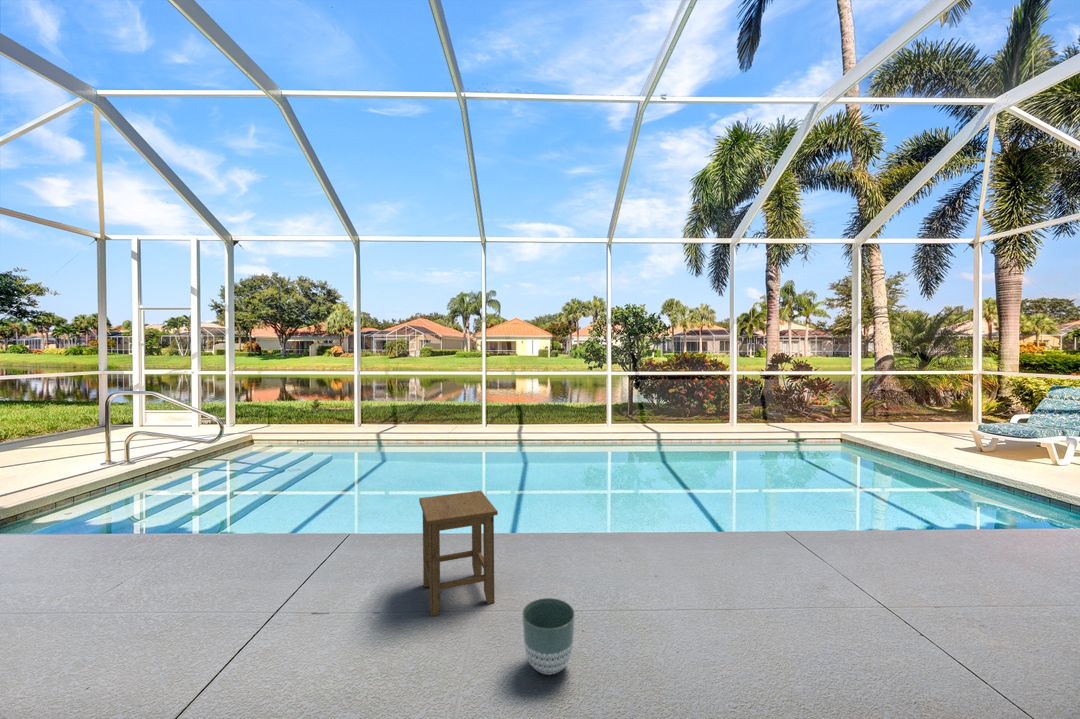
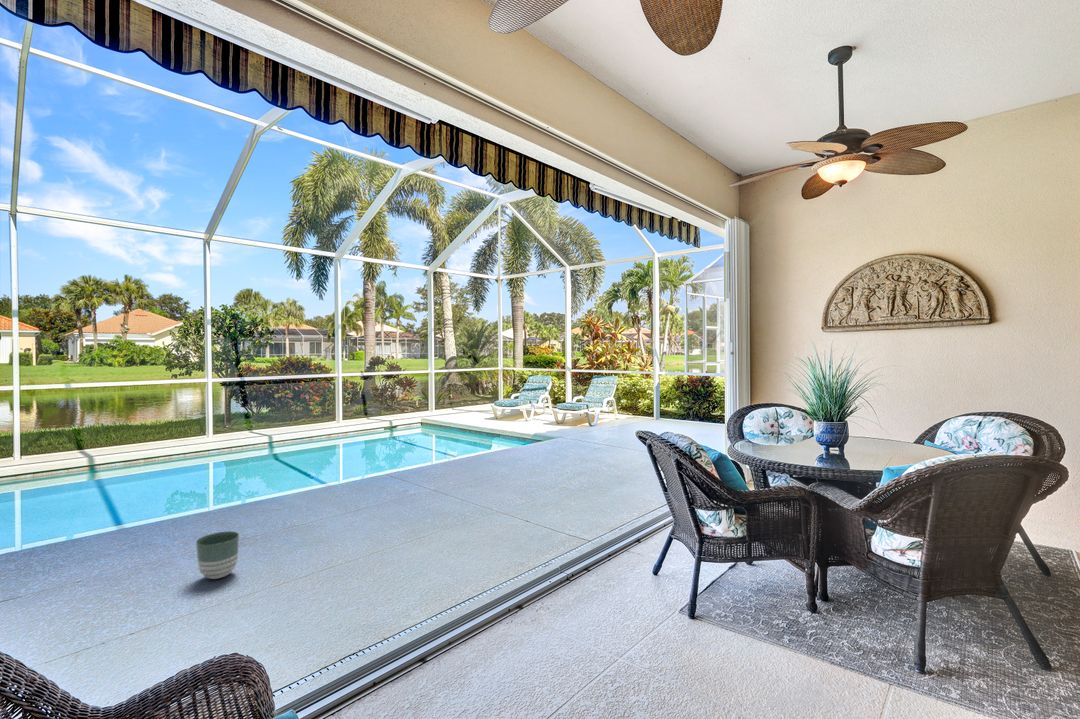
stool: present [419,491,498,616] -> none [46,484,150,591]

